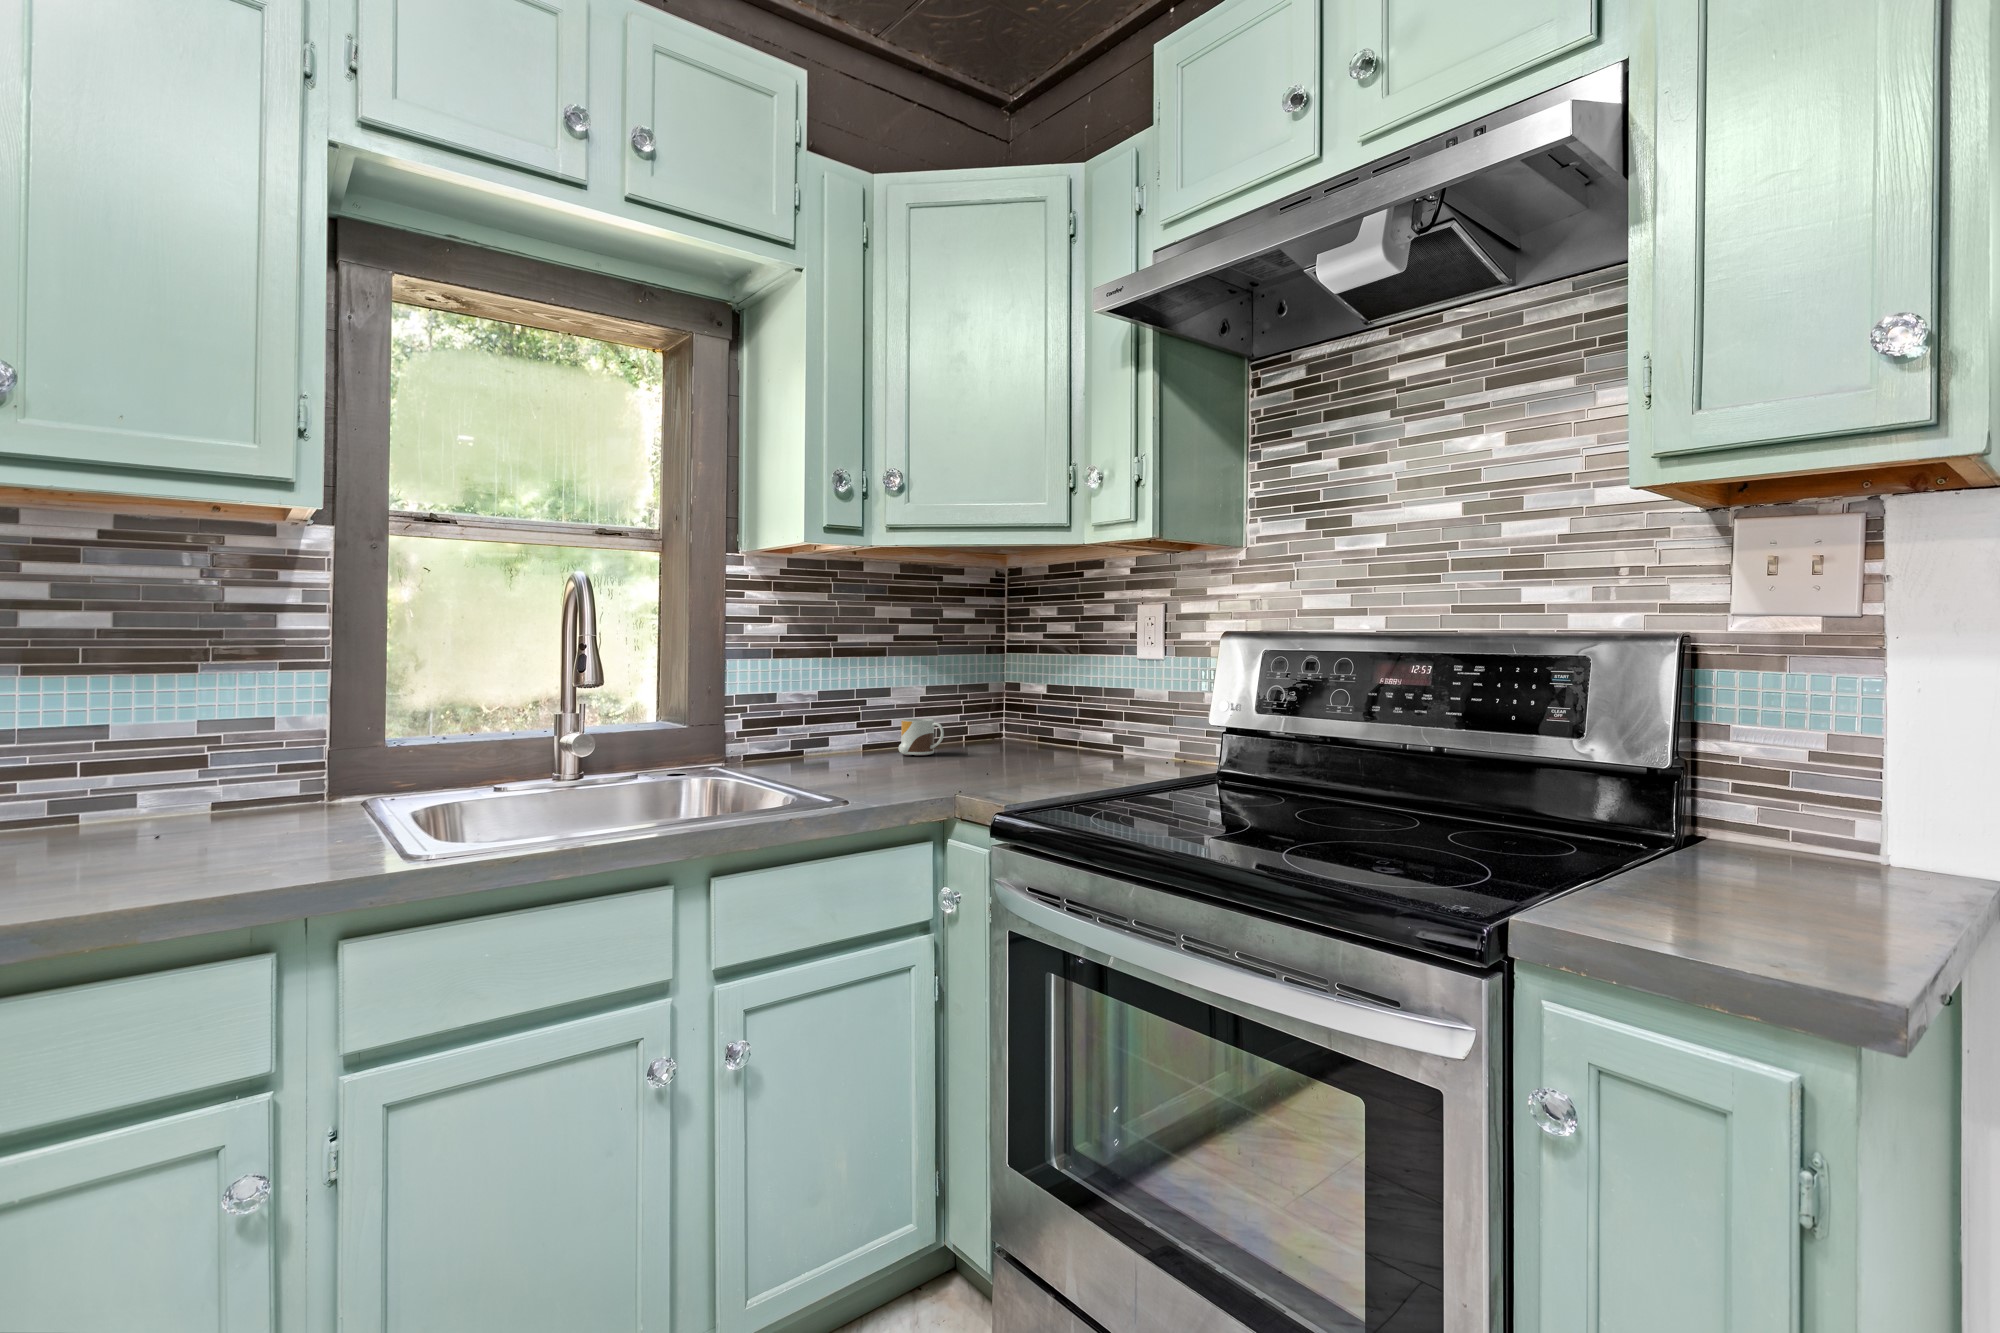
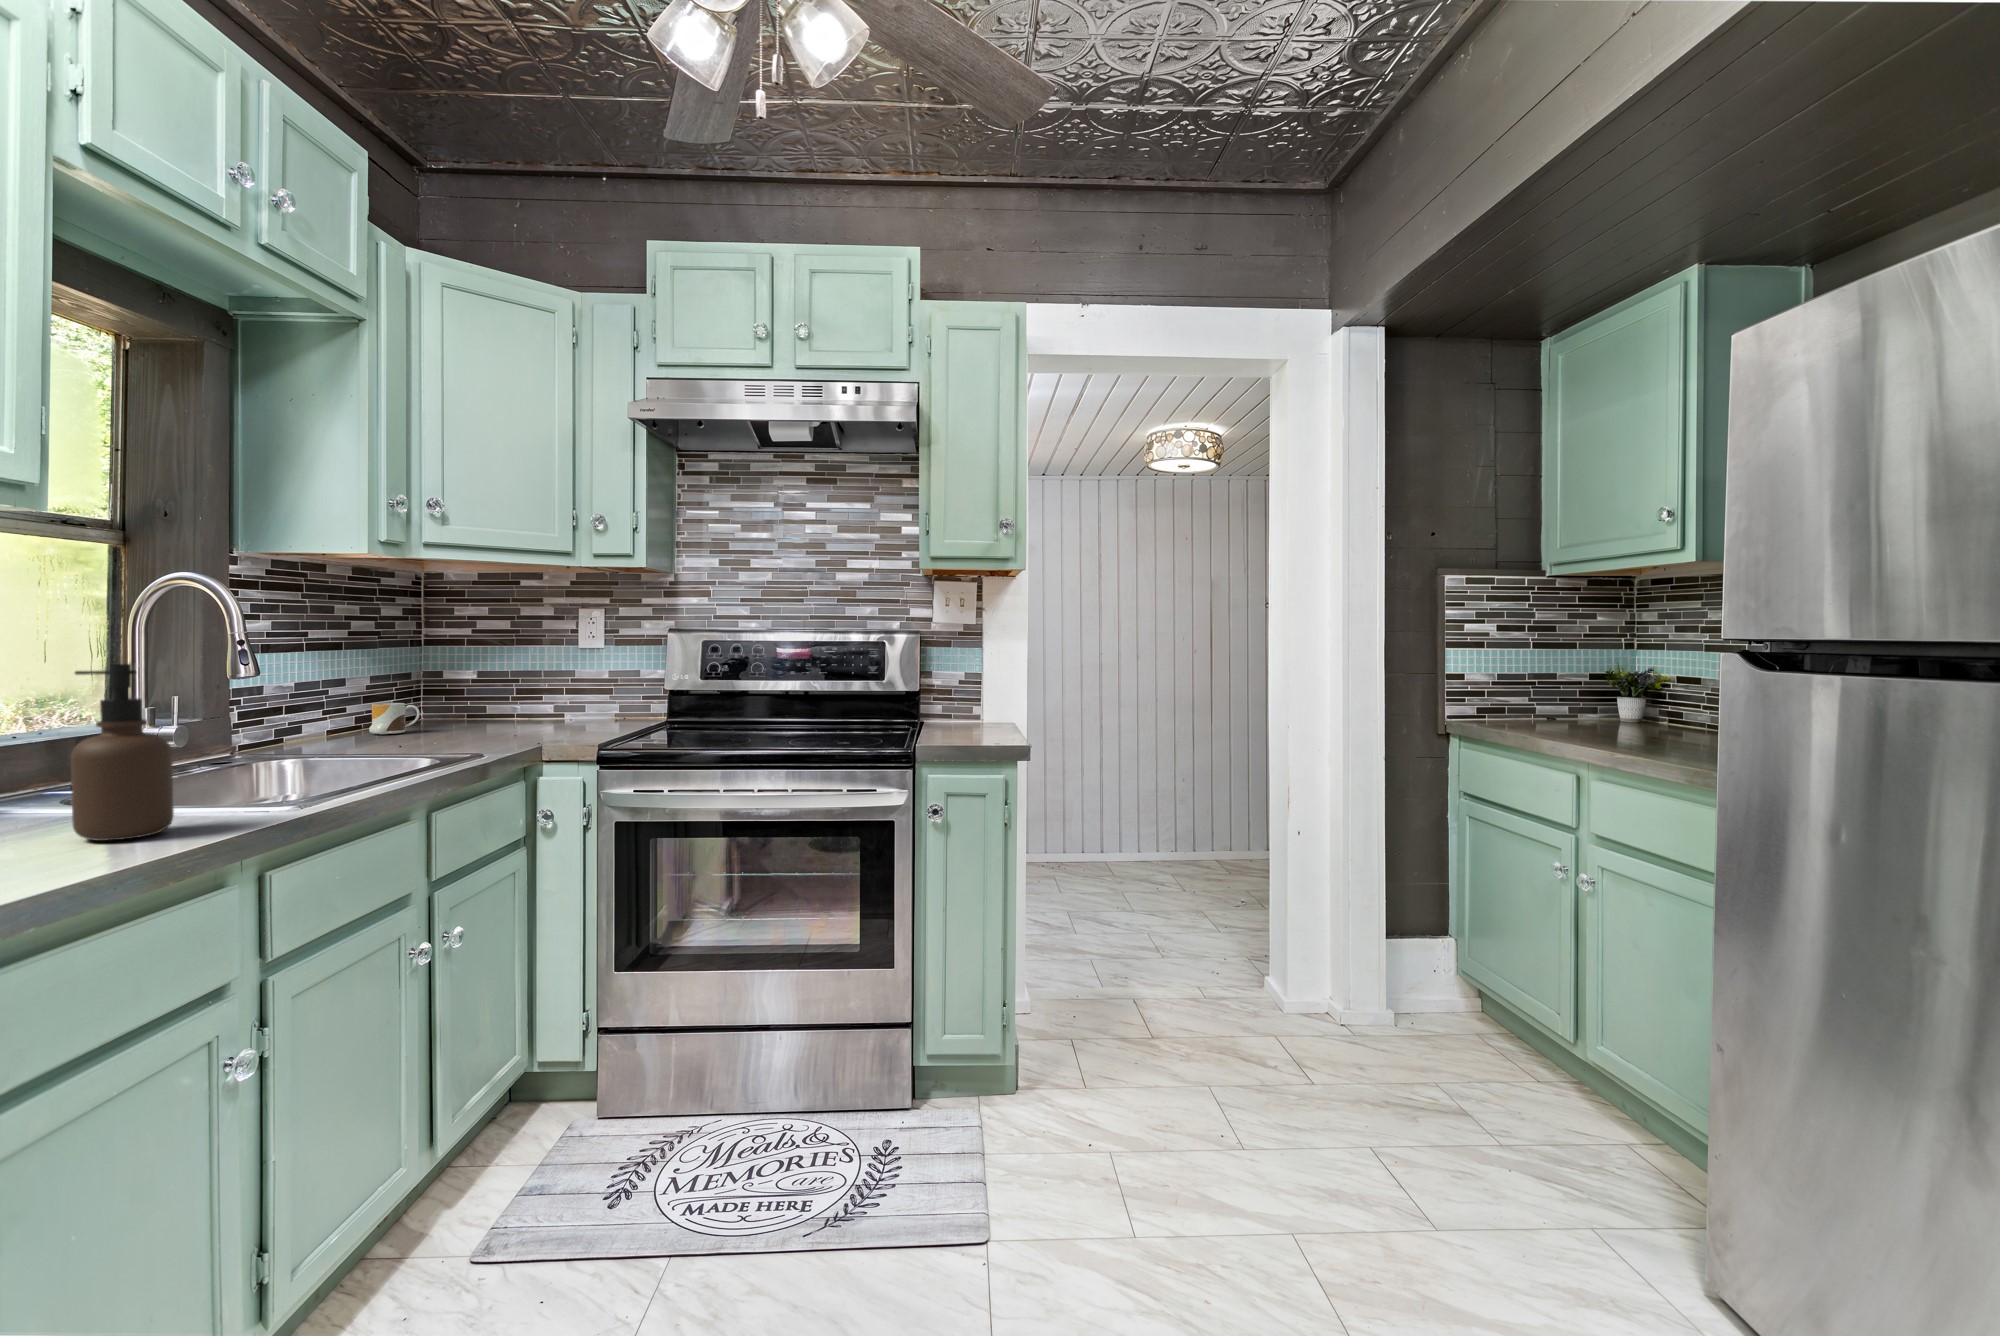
soap dispenser: none [184,669,294,874] -> present [71,664,174,841]

